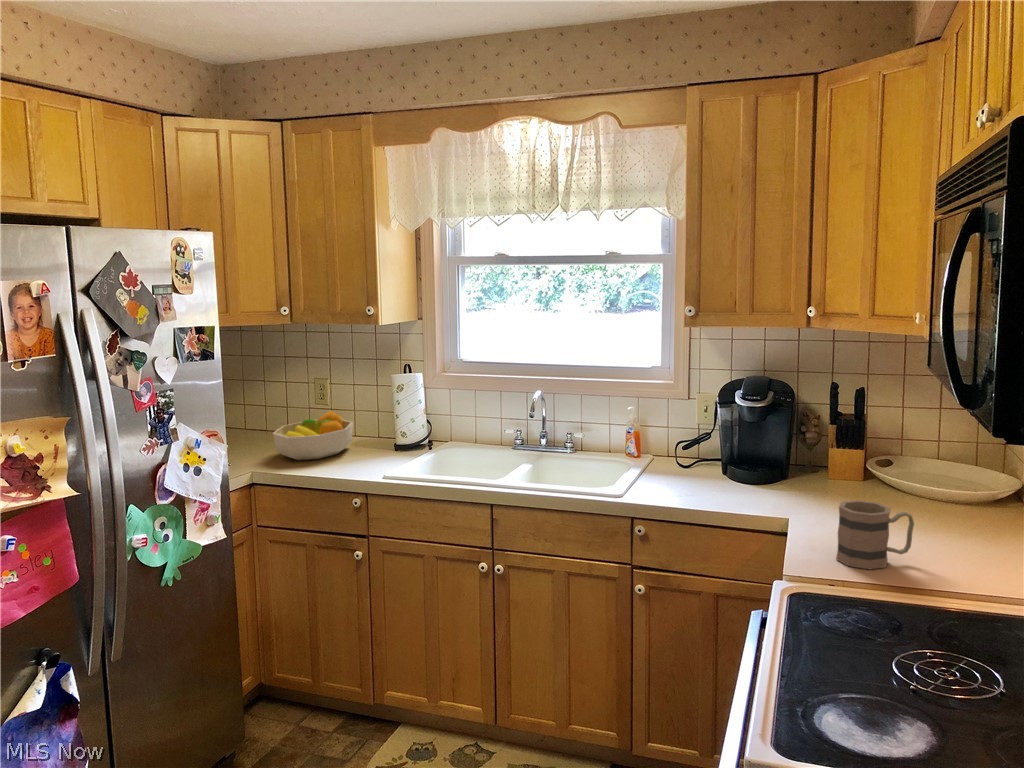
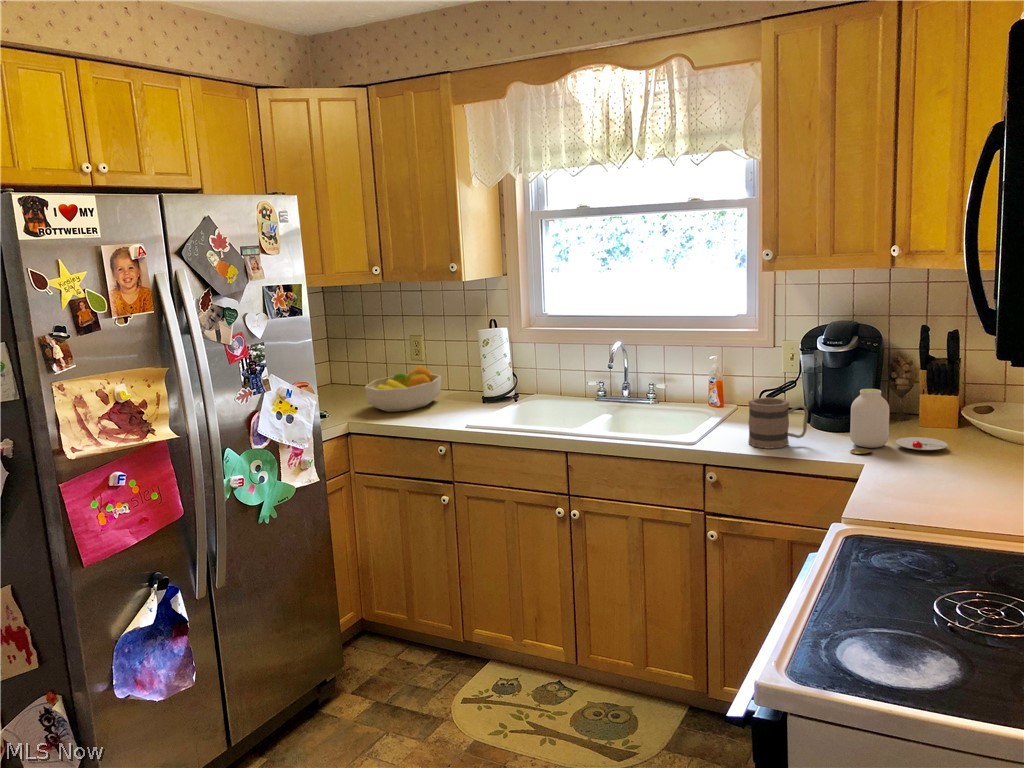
jar: none [770,443,865,507] -> present [850,389,952,454]
mug: present [836,500,914,569] -> present [748,398,808,449]

